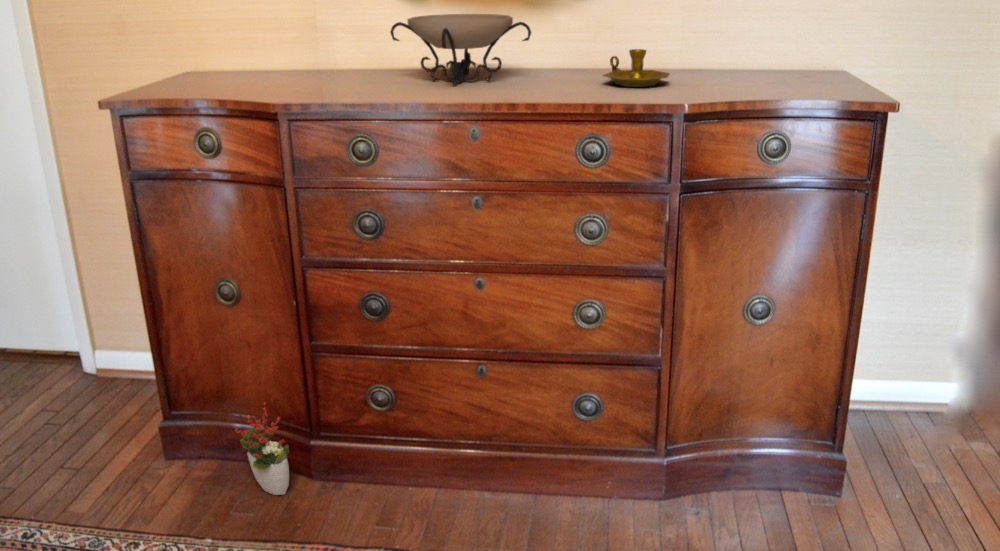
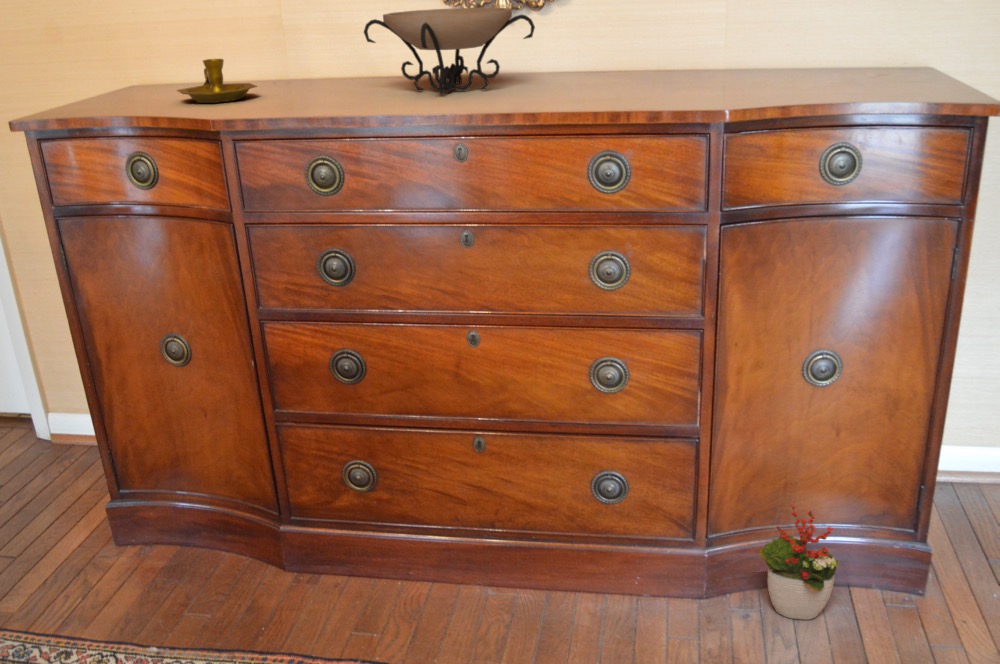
candlestick: present [603,49,670,87] -> present [177,59,257,103]
decorative plant: present [235,402,289,495] -> present [759,504,839,620]

